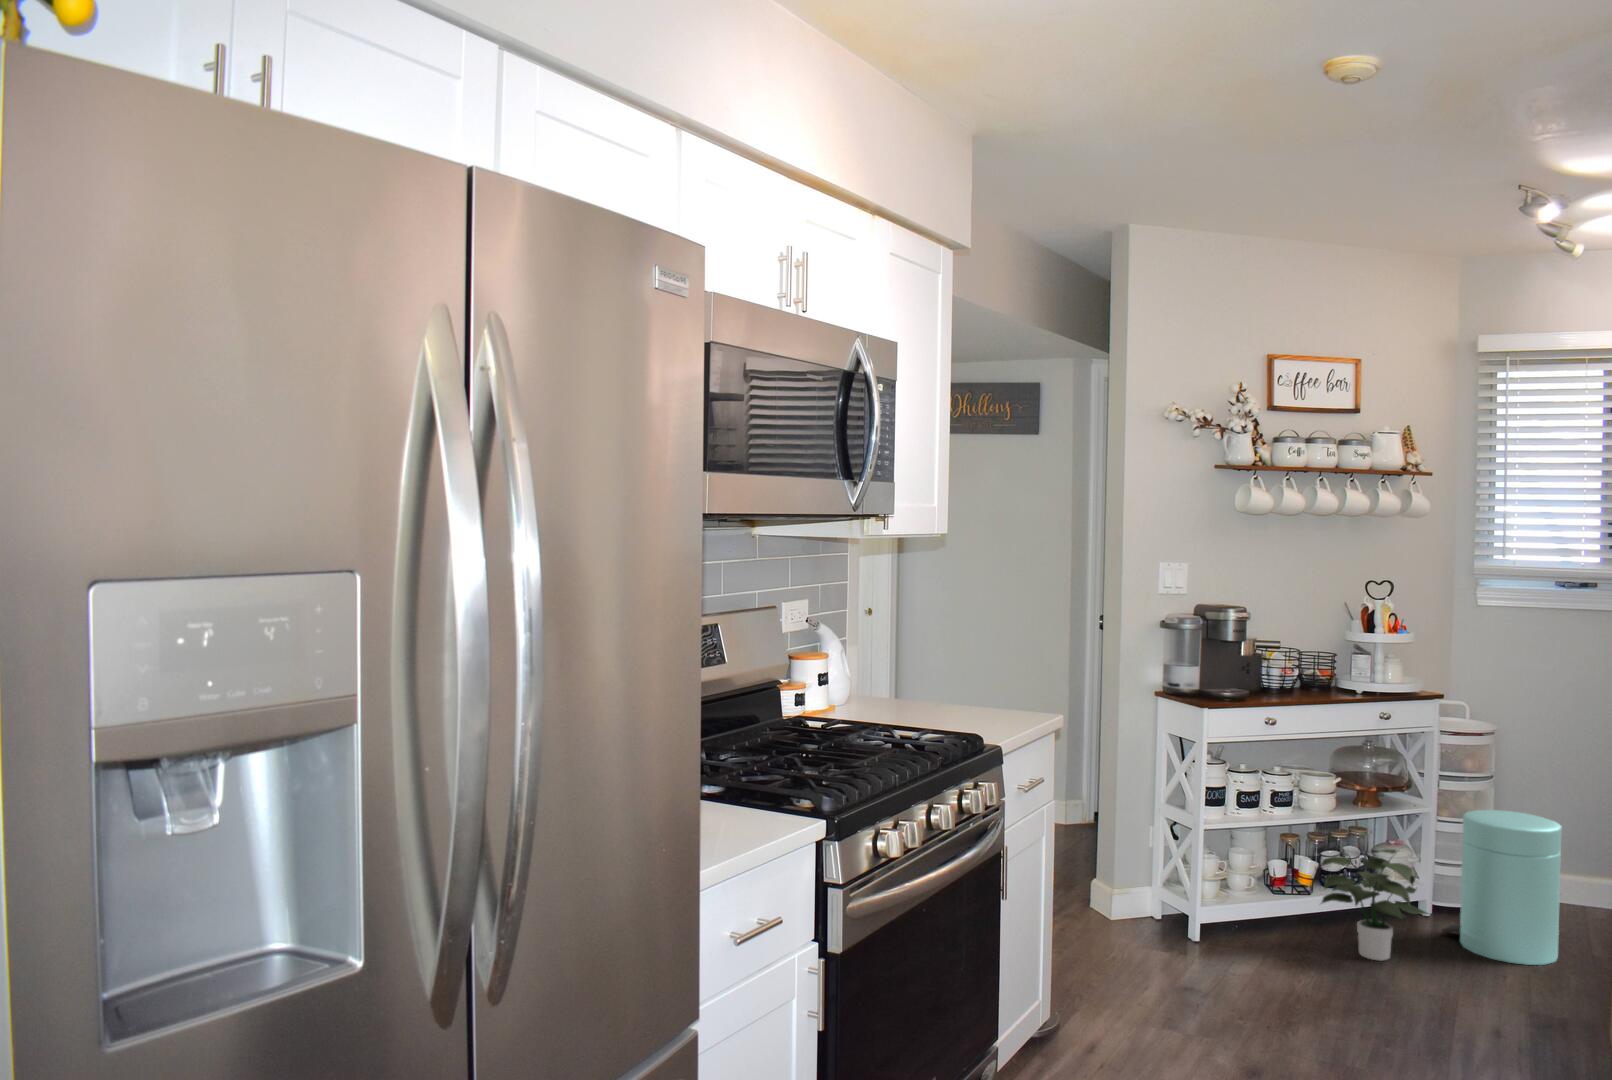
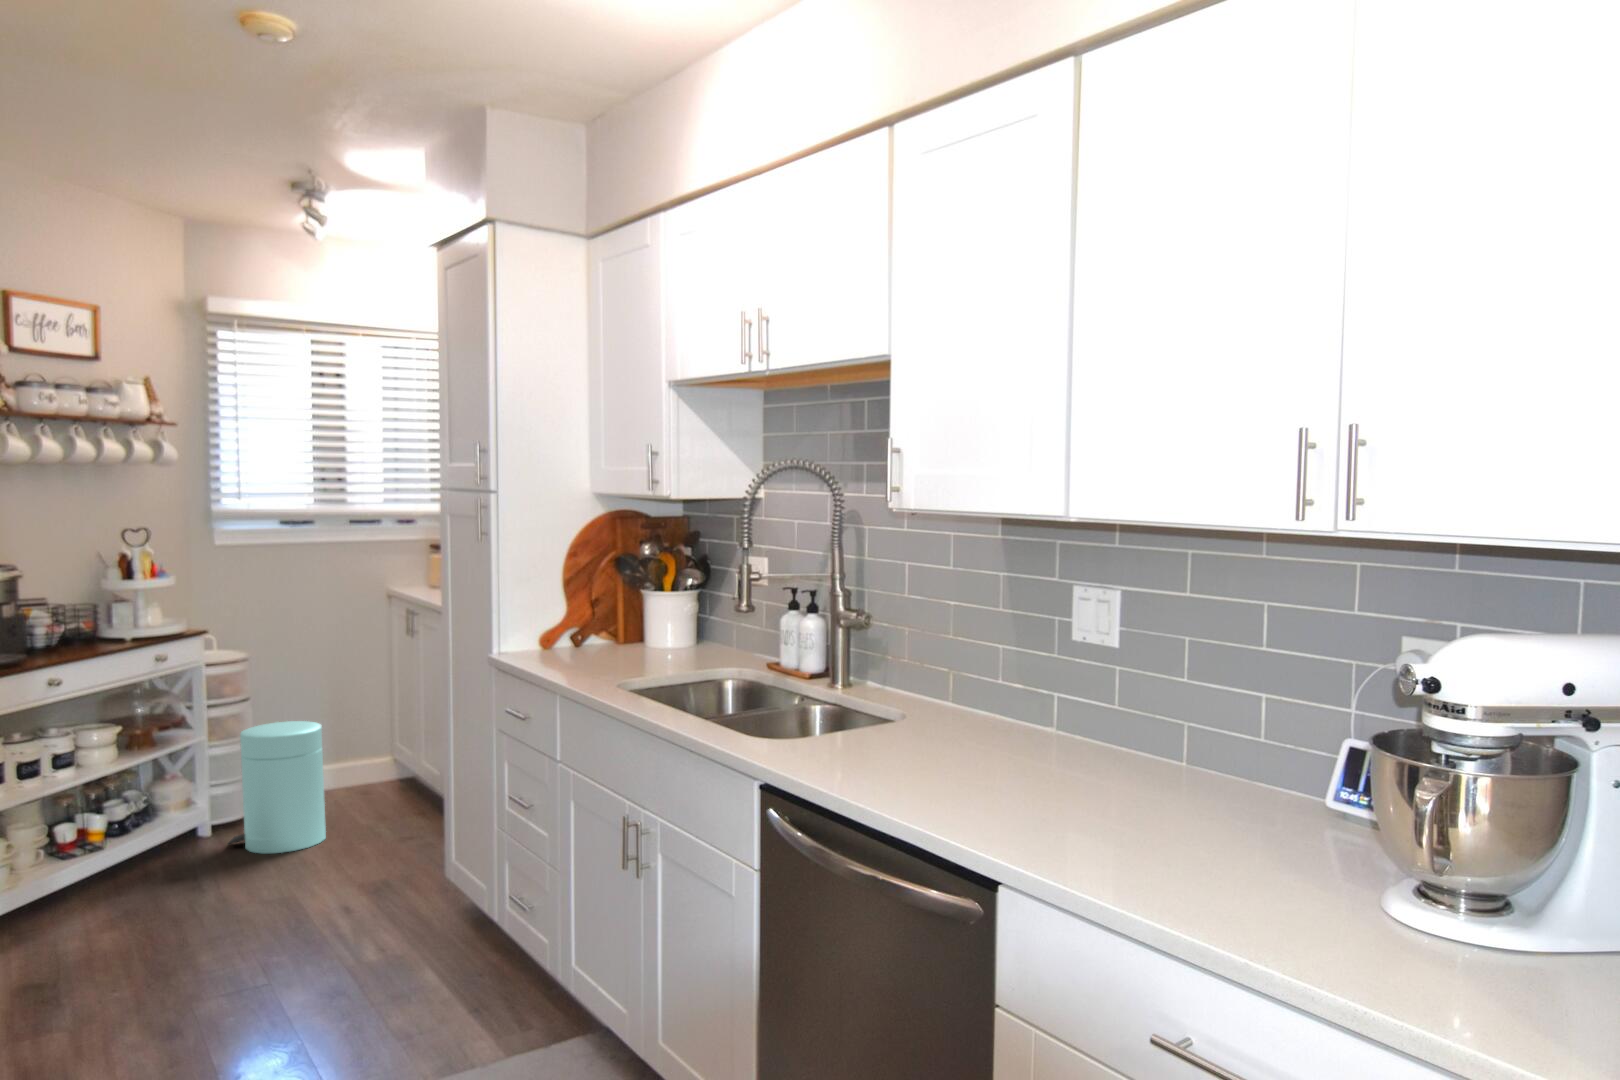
potted plant: present [1321,849,1427,961] -> none [113,780,226,890]

